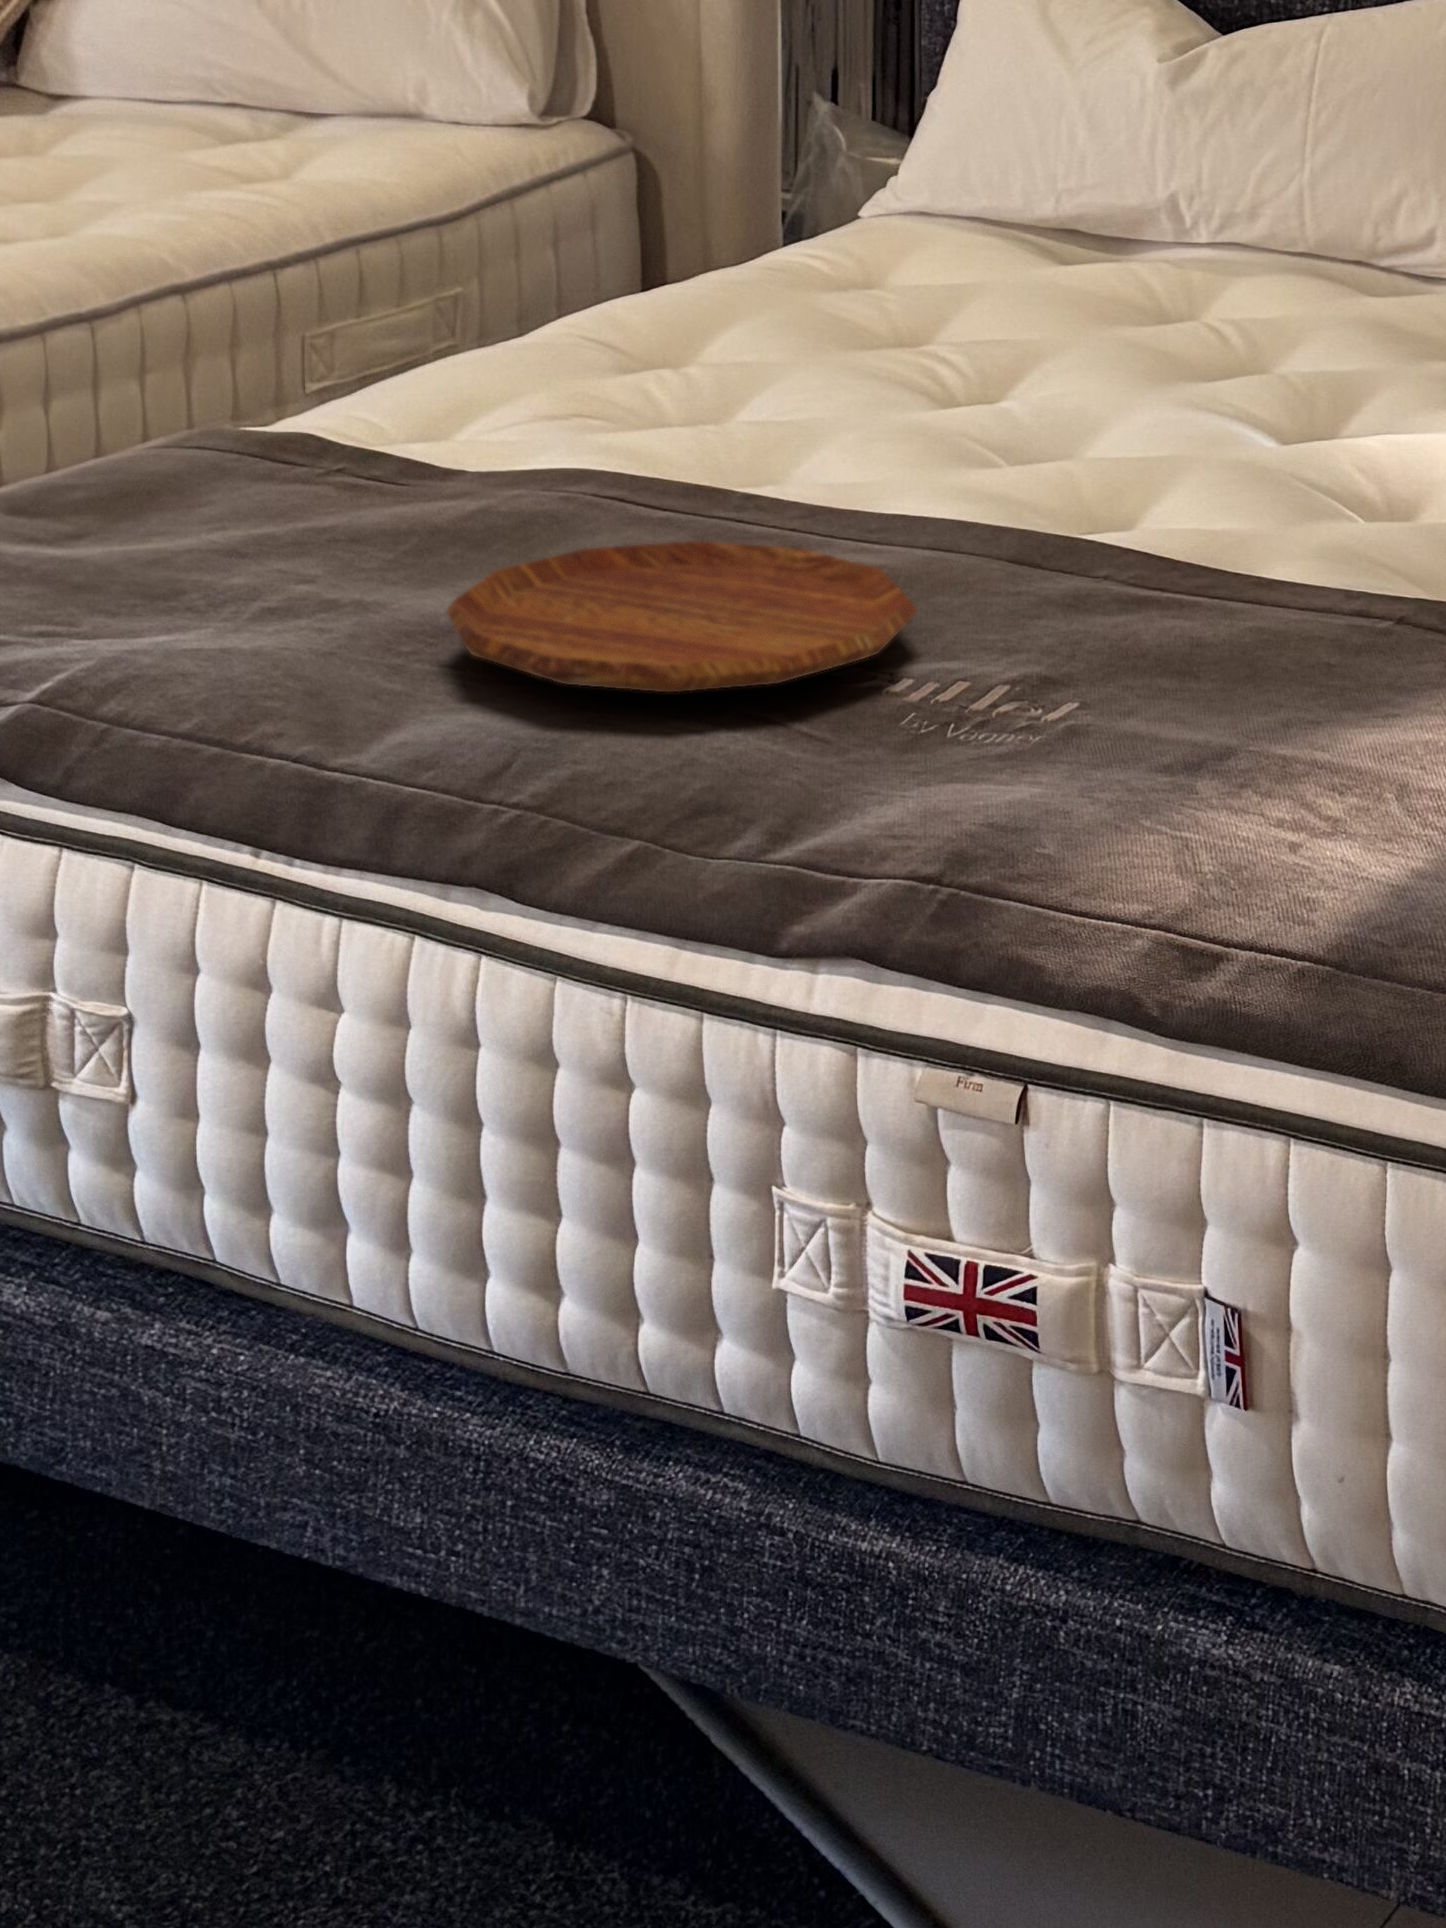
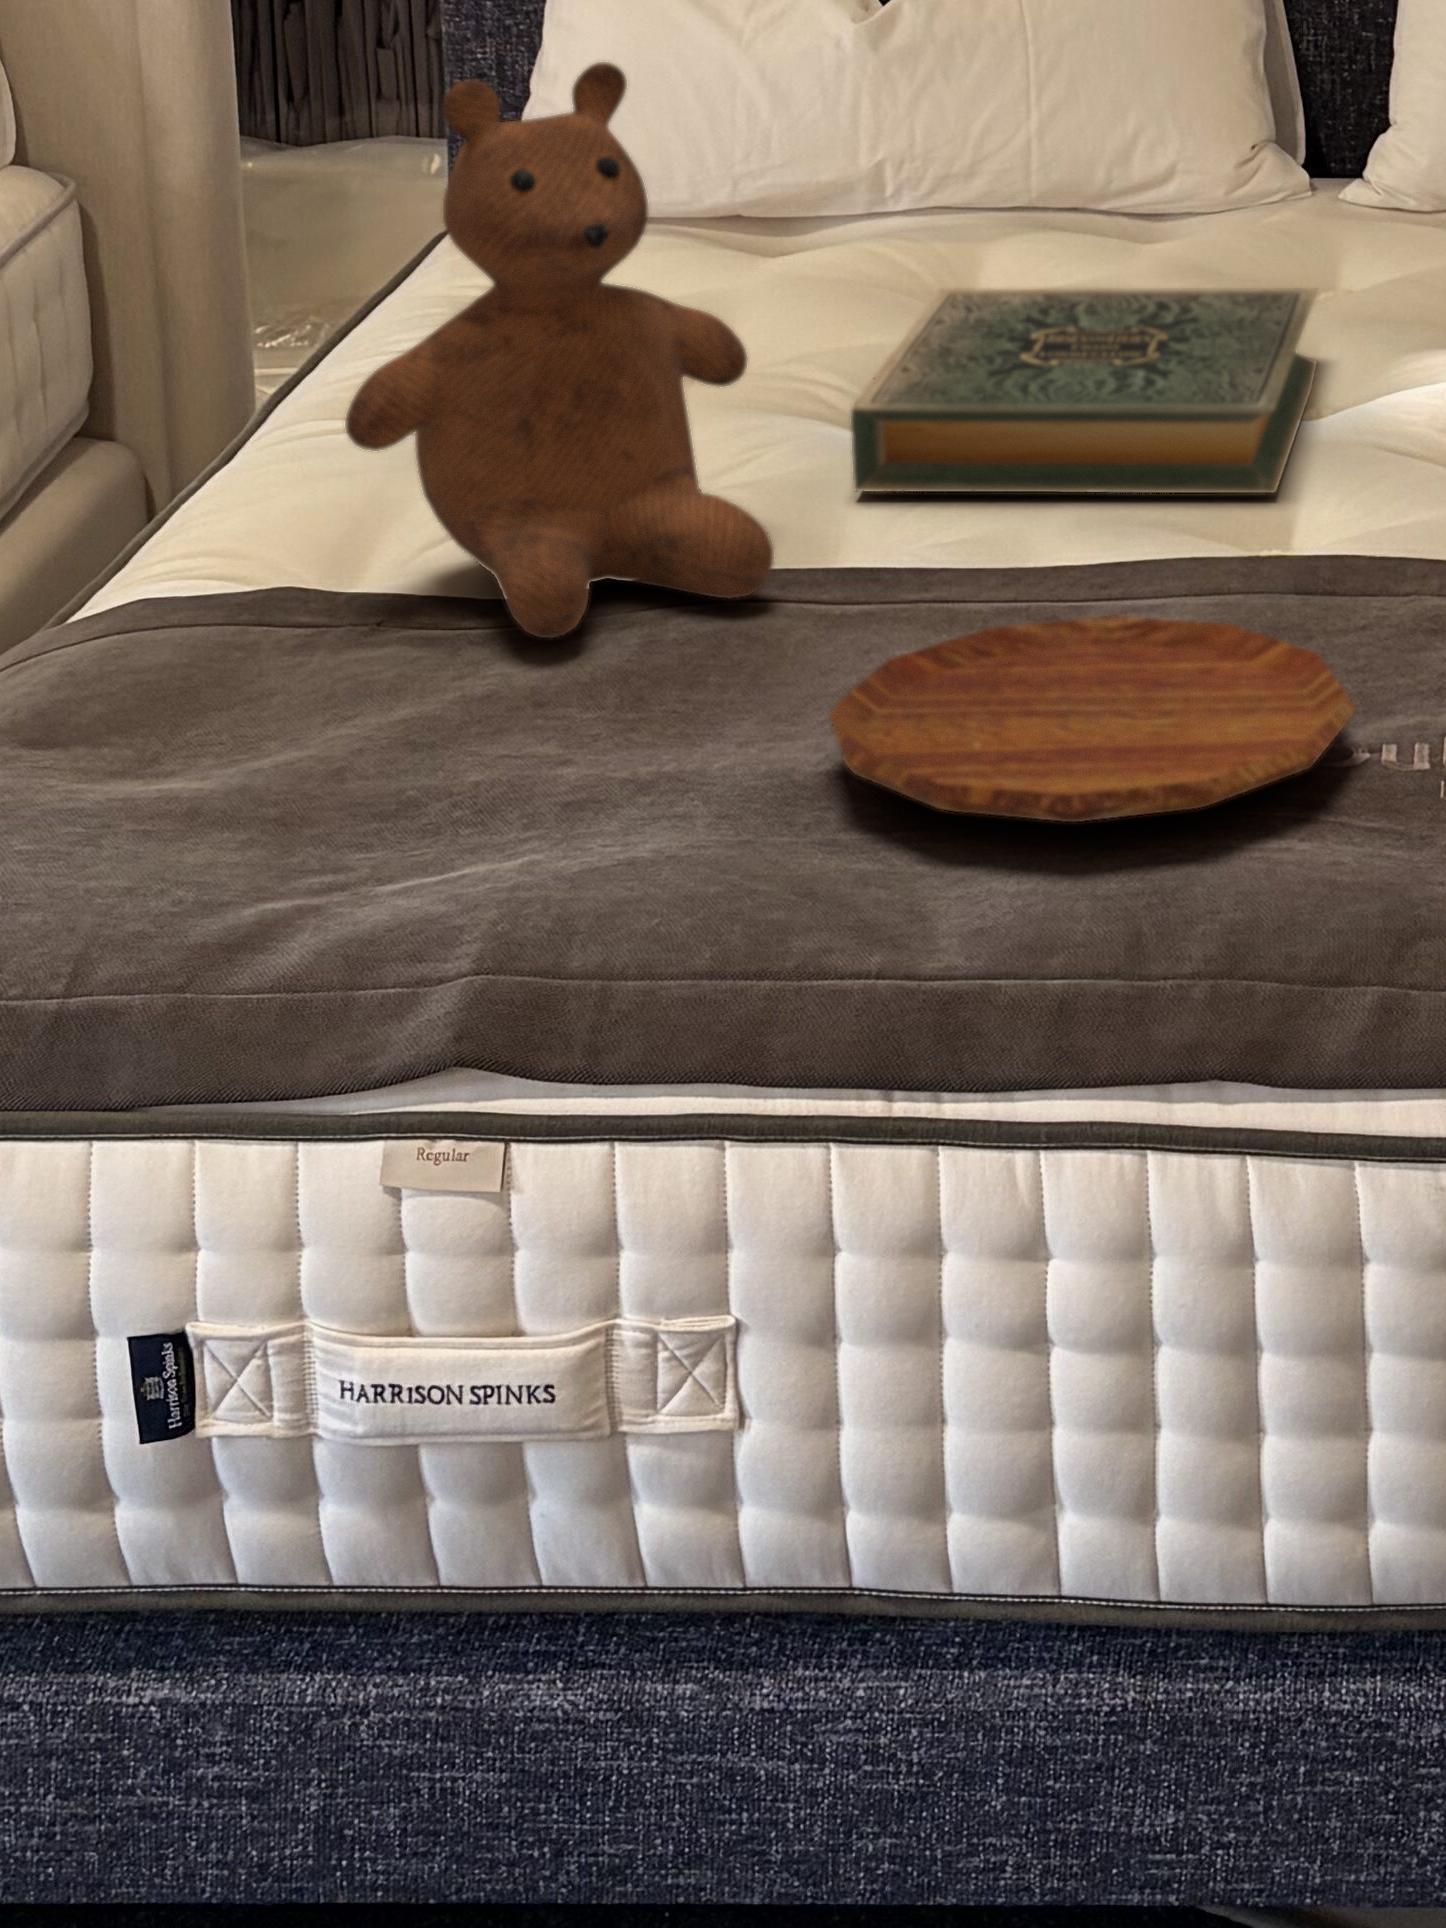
teddy bear: none [327,27,698,505] -> present [345,62,774,639]
hardback book: none [801,295,1345,494] -> present [851,288,1317,493]

